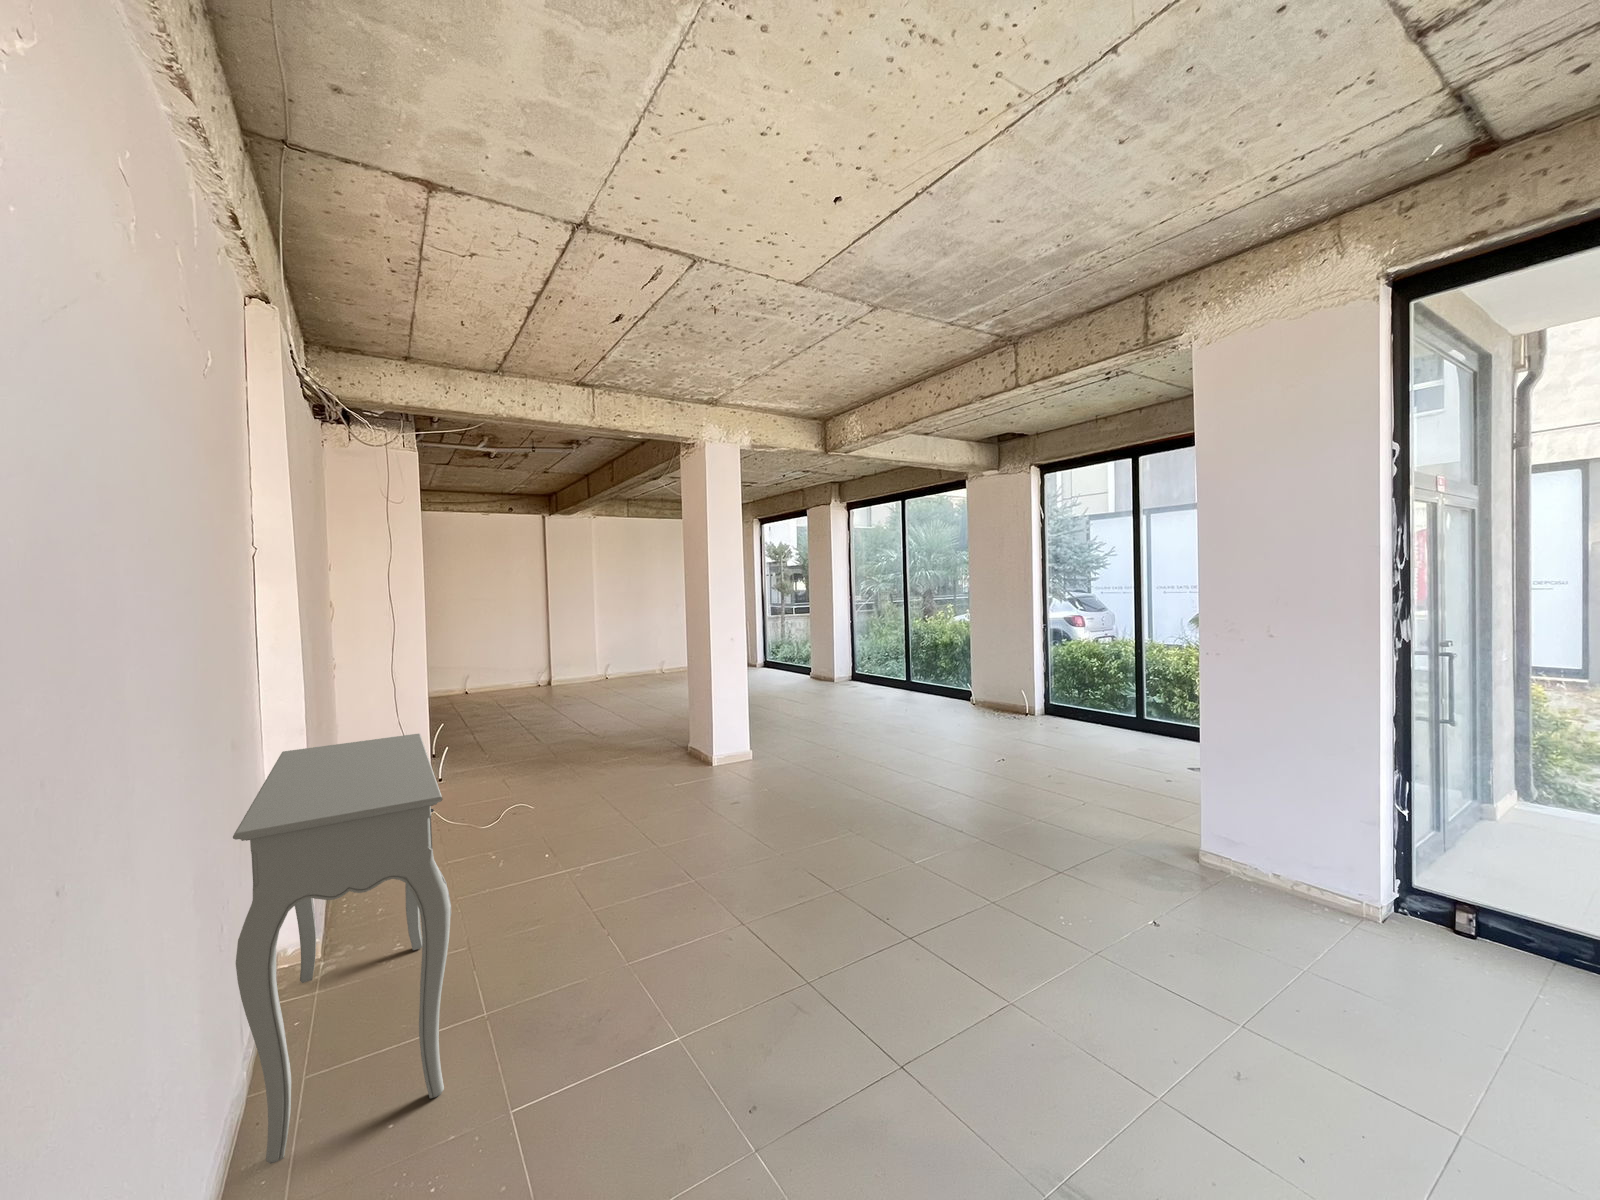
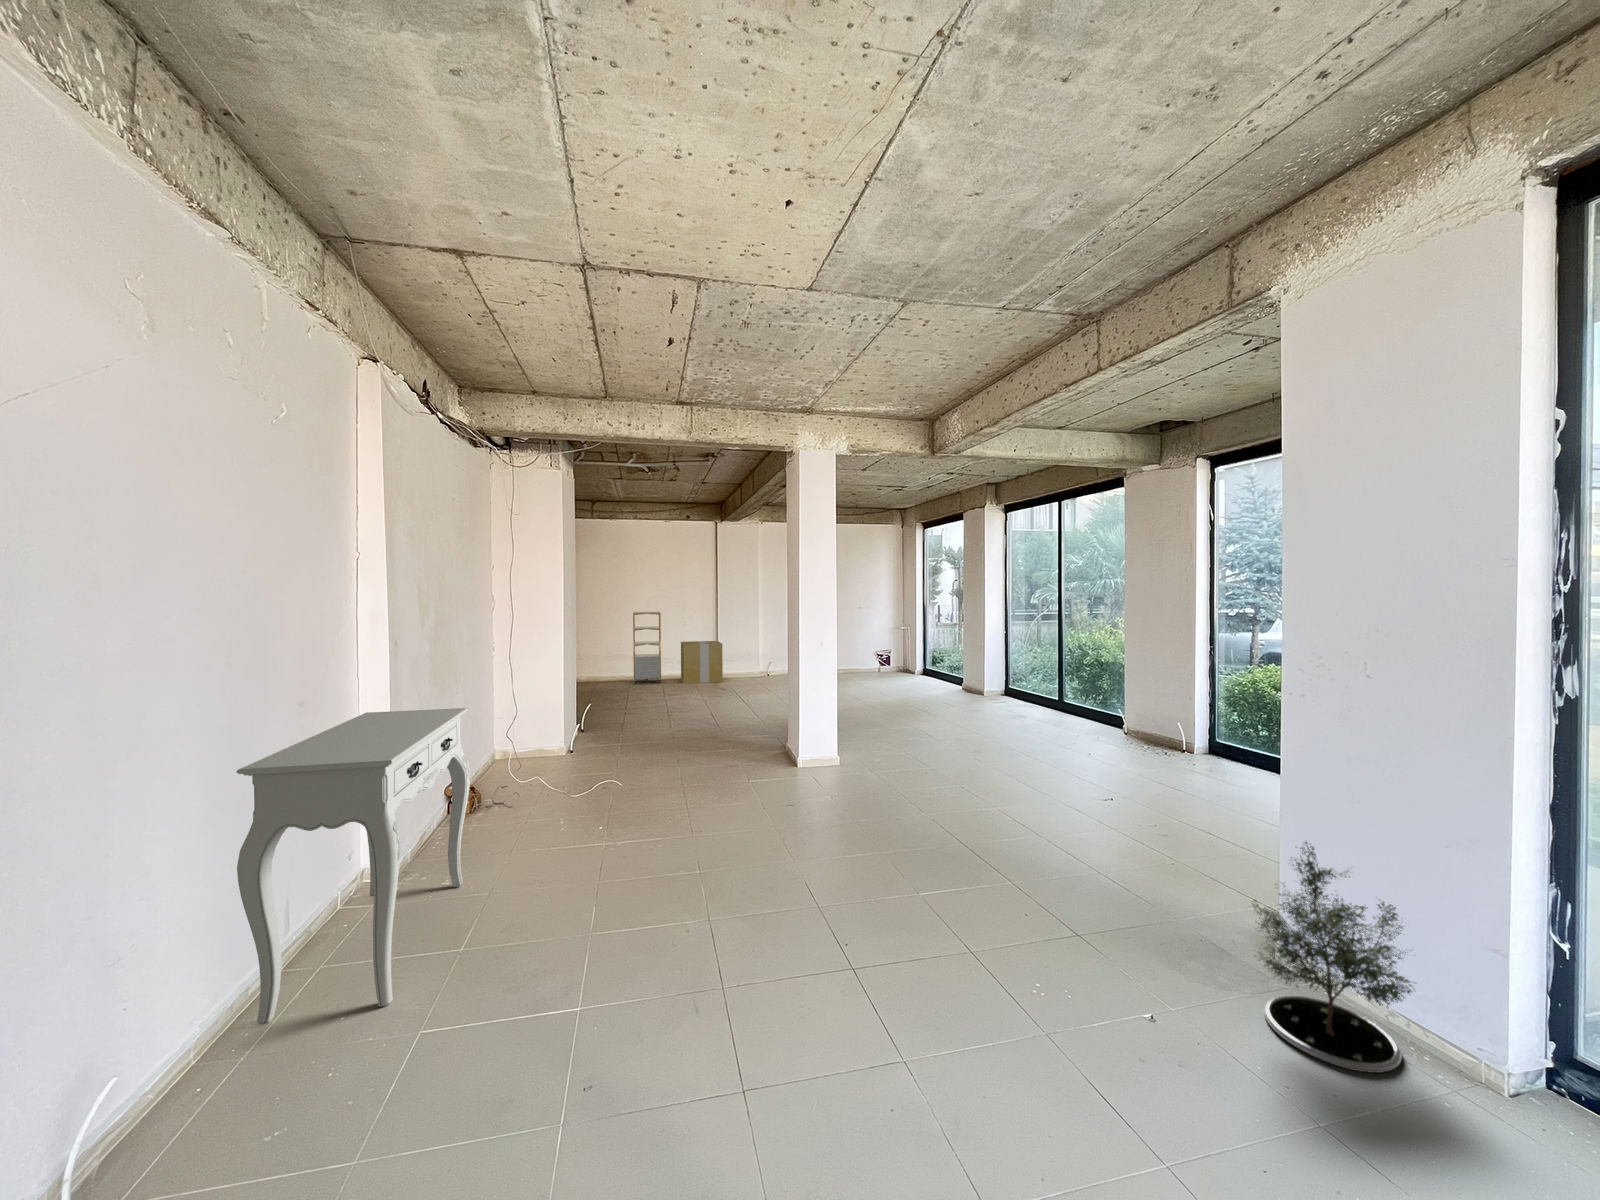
shelving unit: none [448,616,488,700] -> present [633,611,661,684]
cardboard box: none [507,646,561,695] -> present [681,641,723,683]
potted tree: none [1210,763,1325,929] -> present [1253,842,1412,1073]

